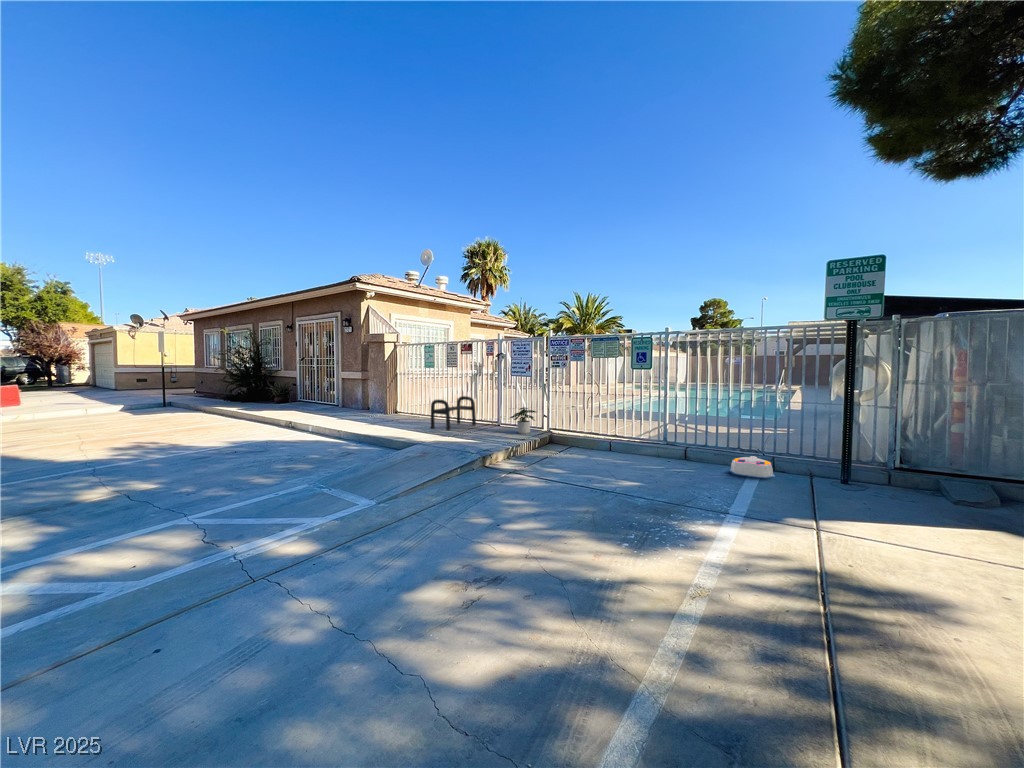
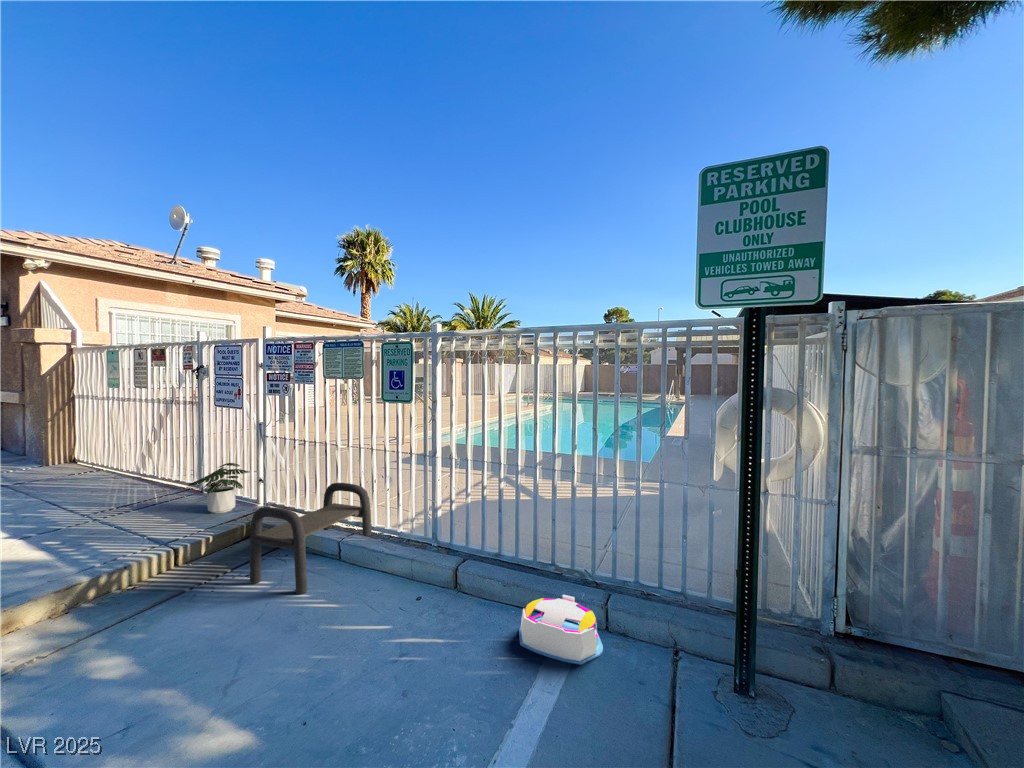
bench: present [431,396,476,431] -> present [250,483,372,594]

